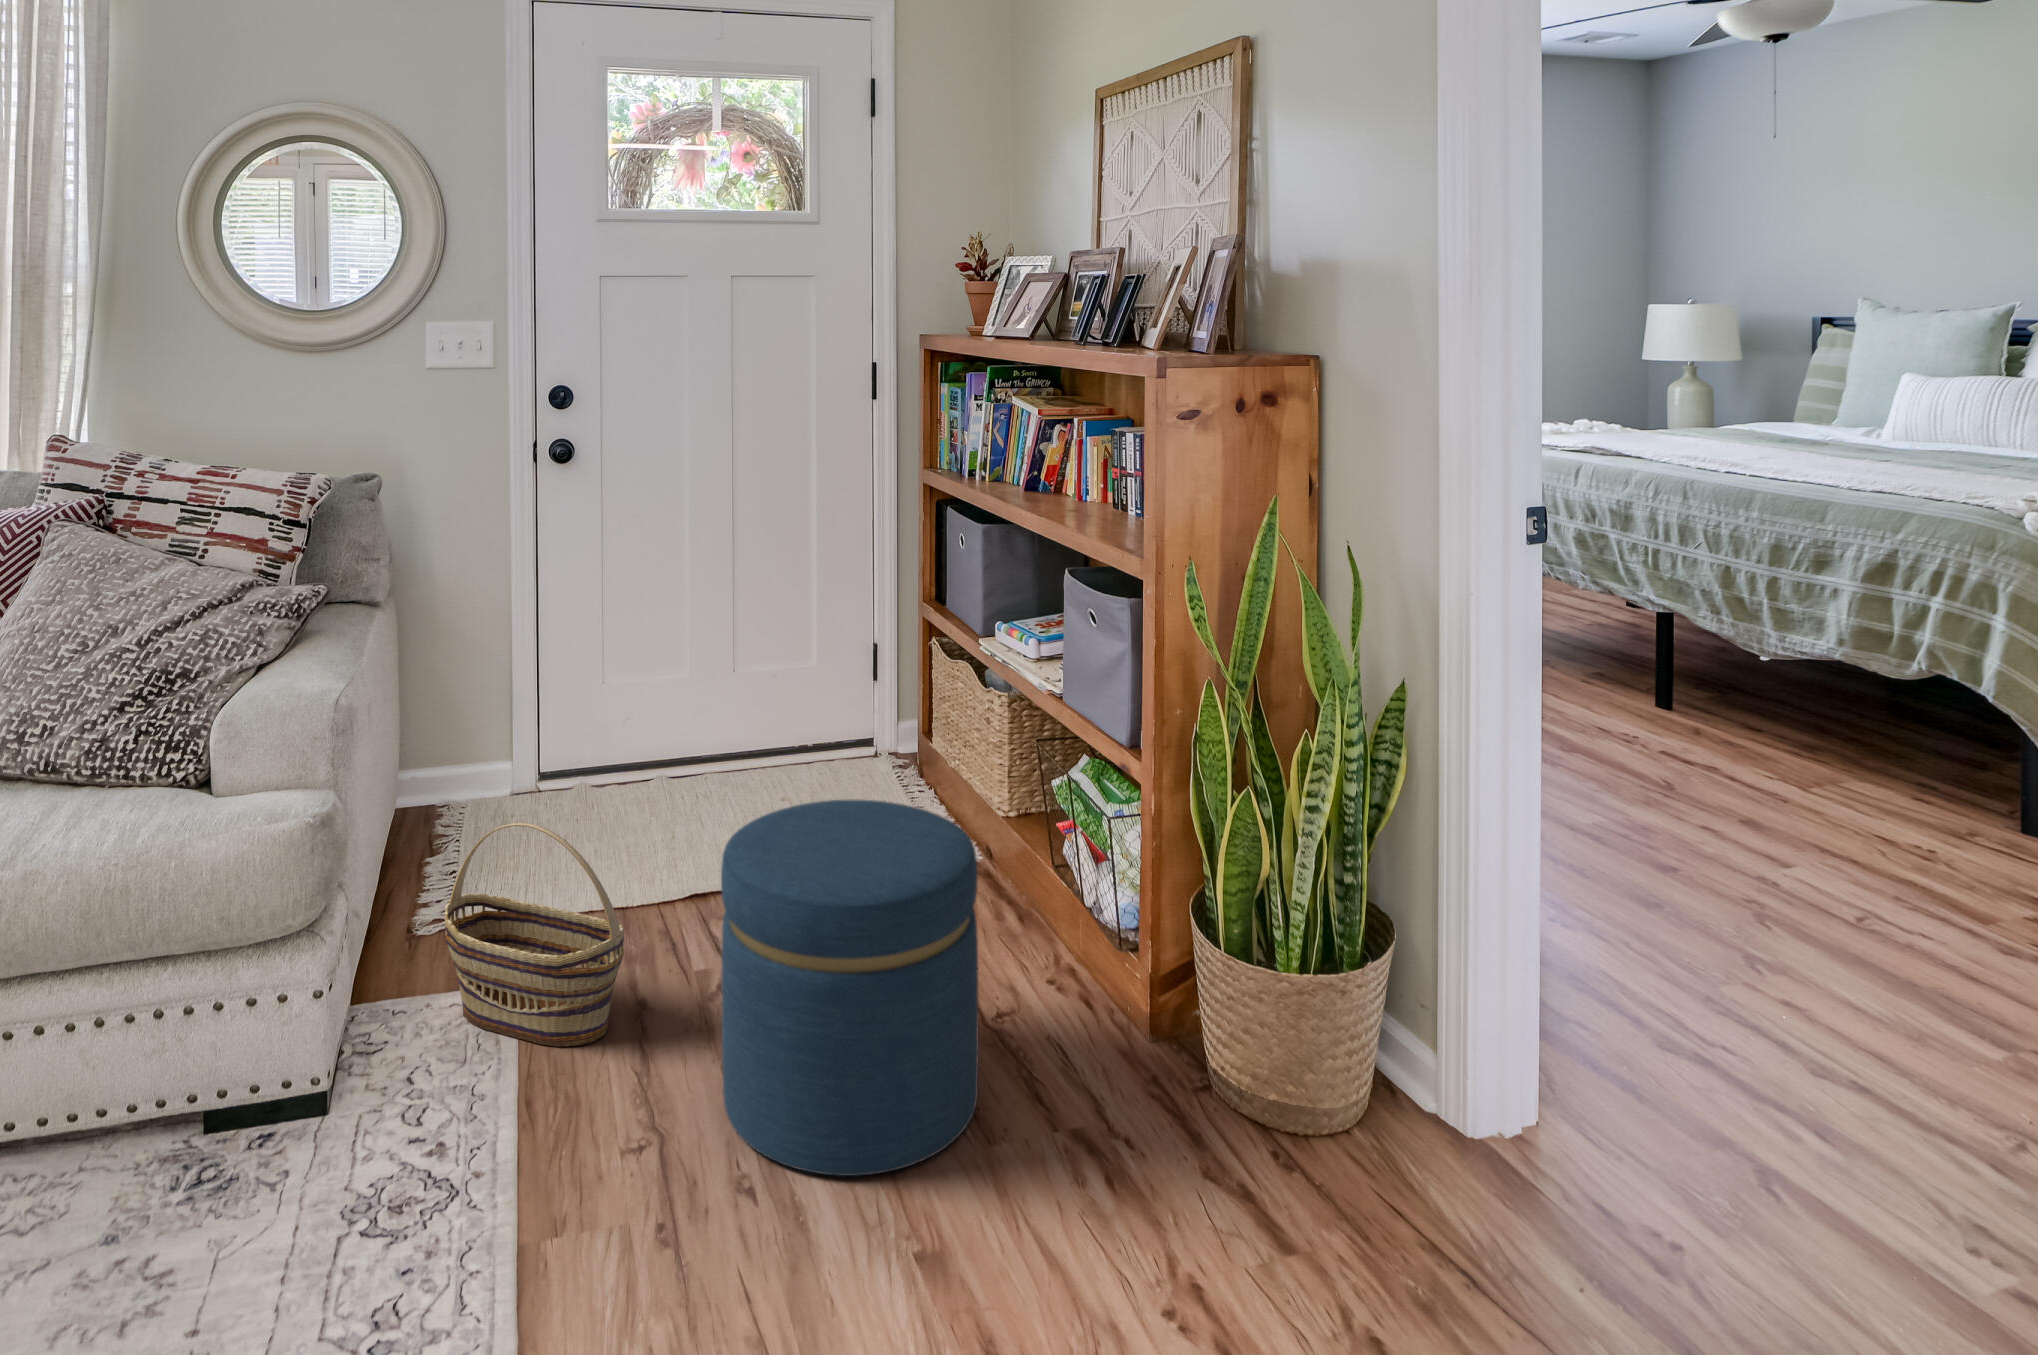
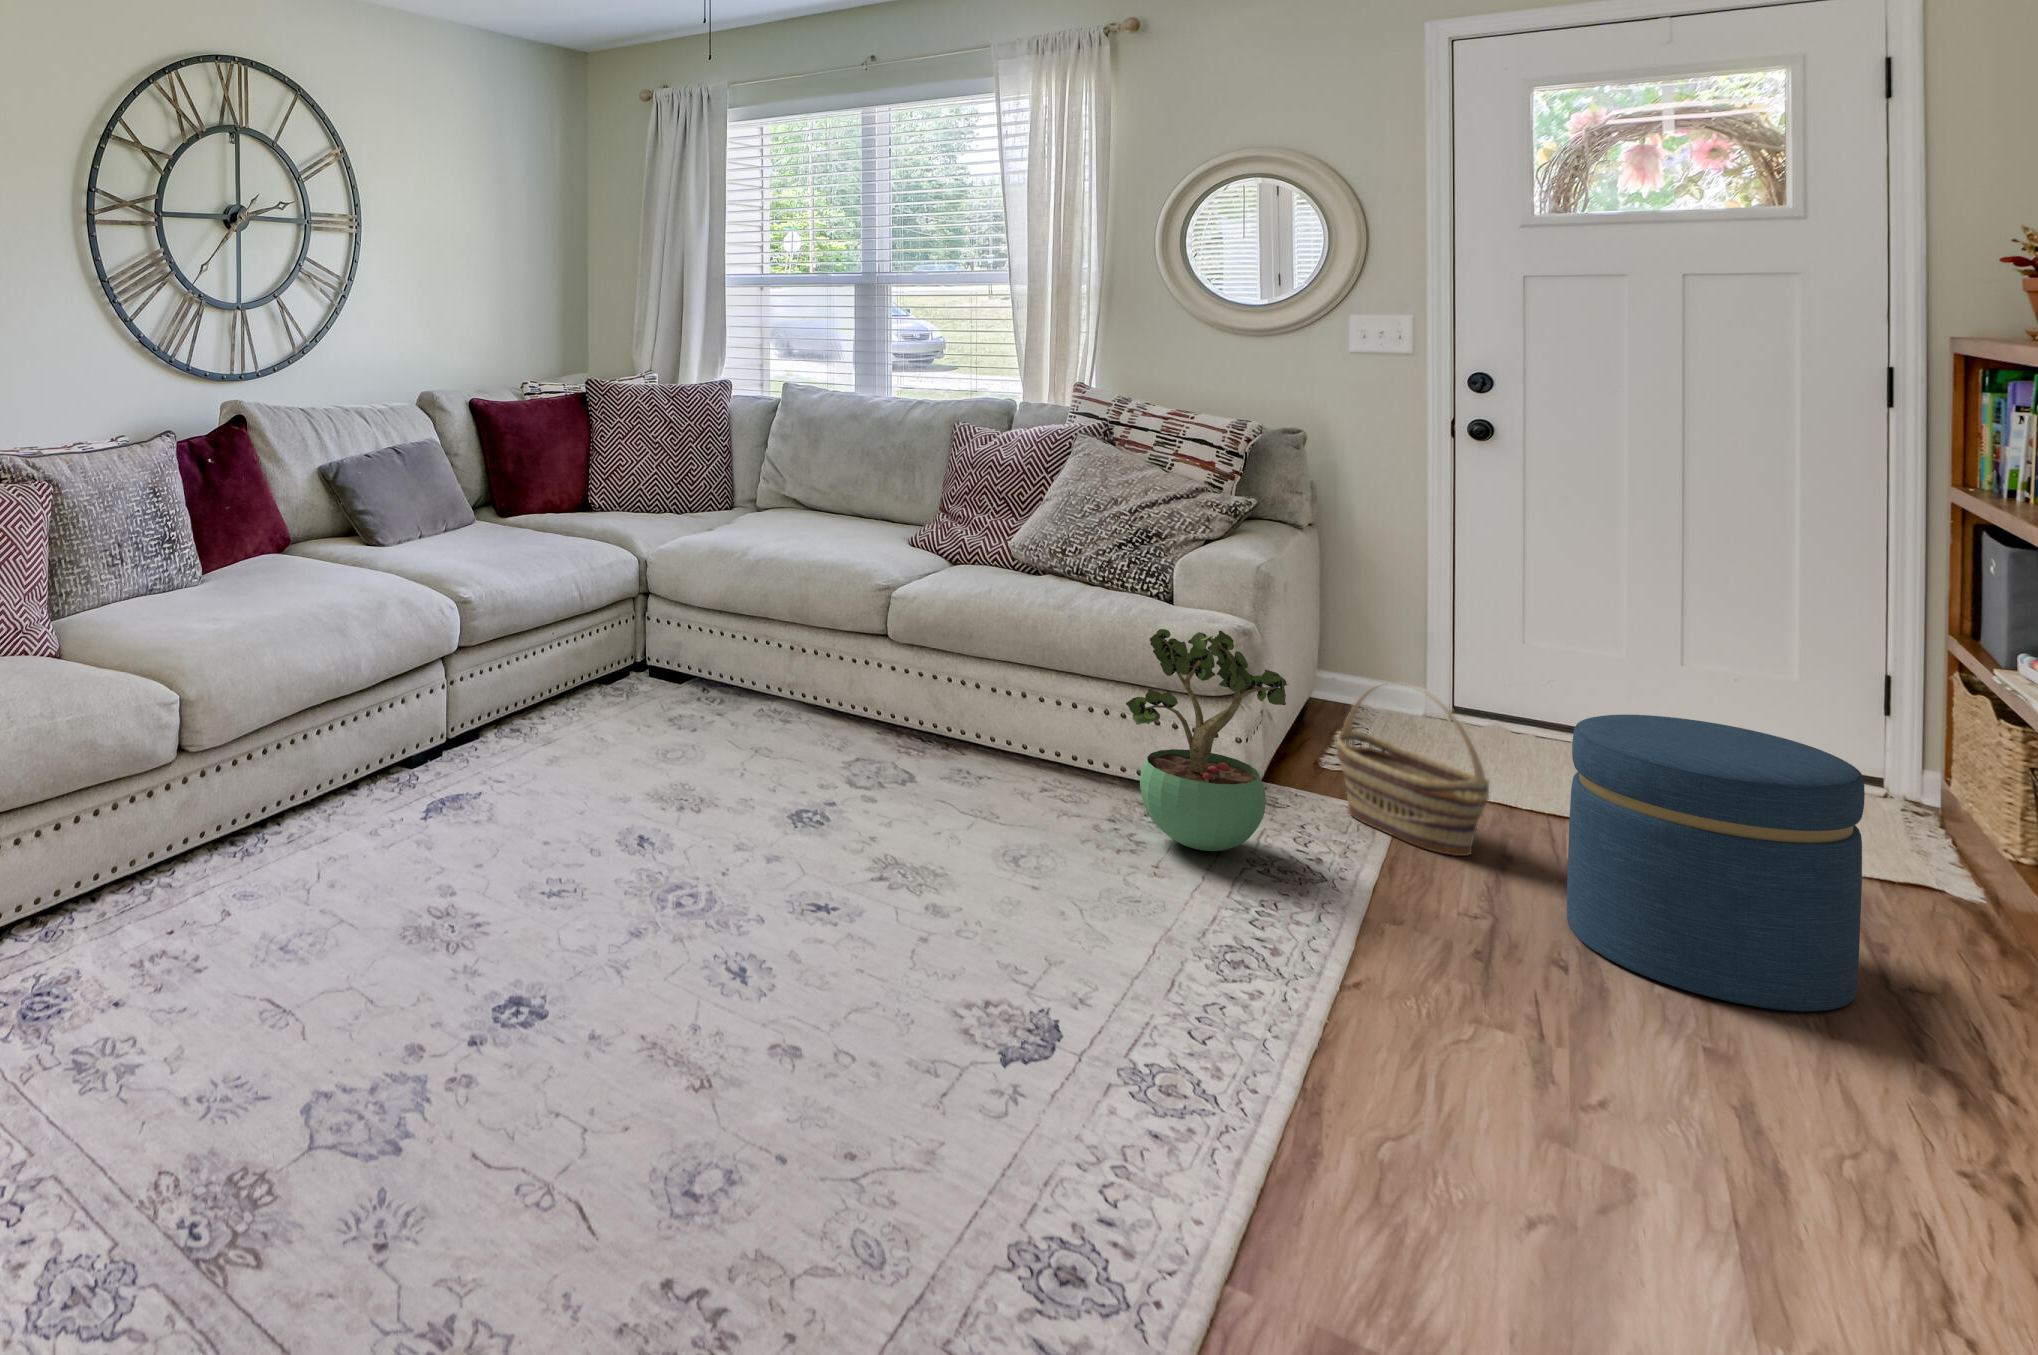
potted plant: none [126,856,386,1232] -> present [1126,629,1289,851]

